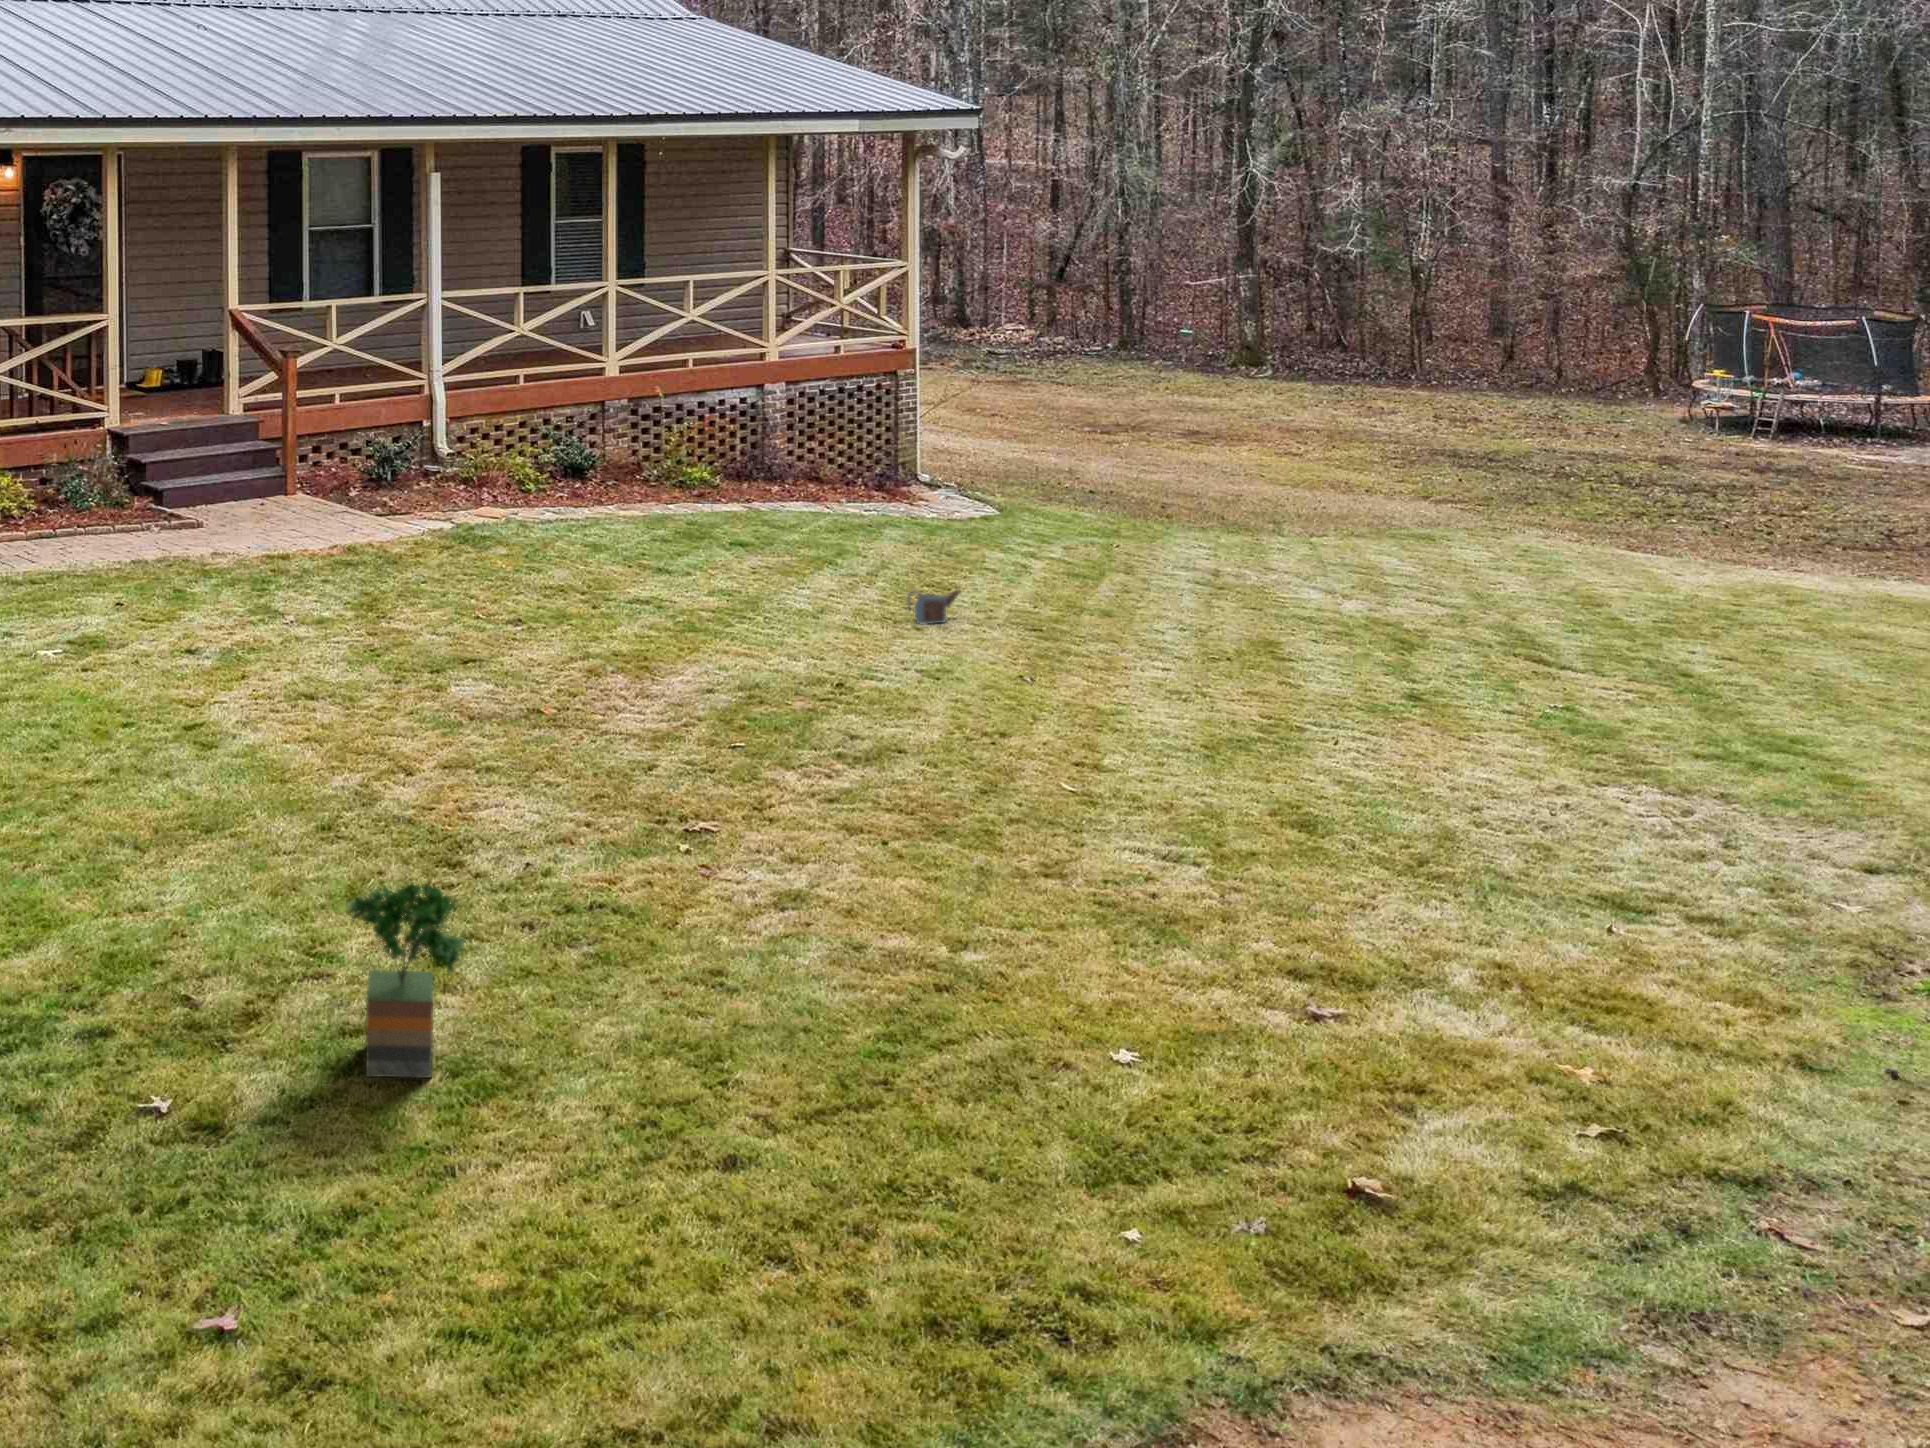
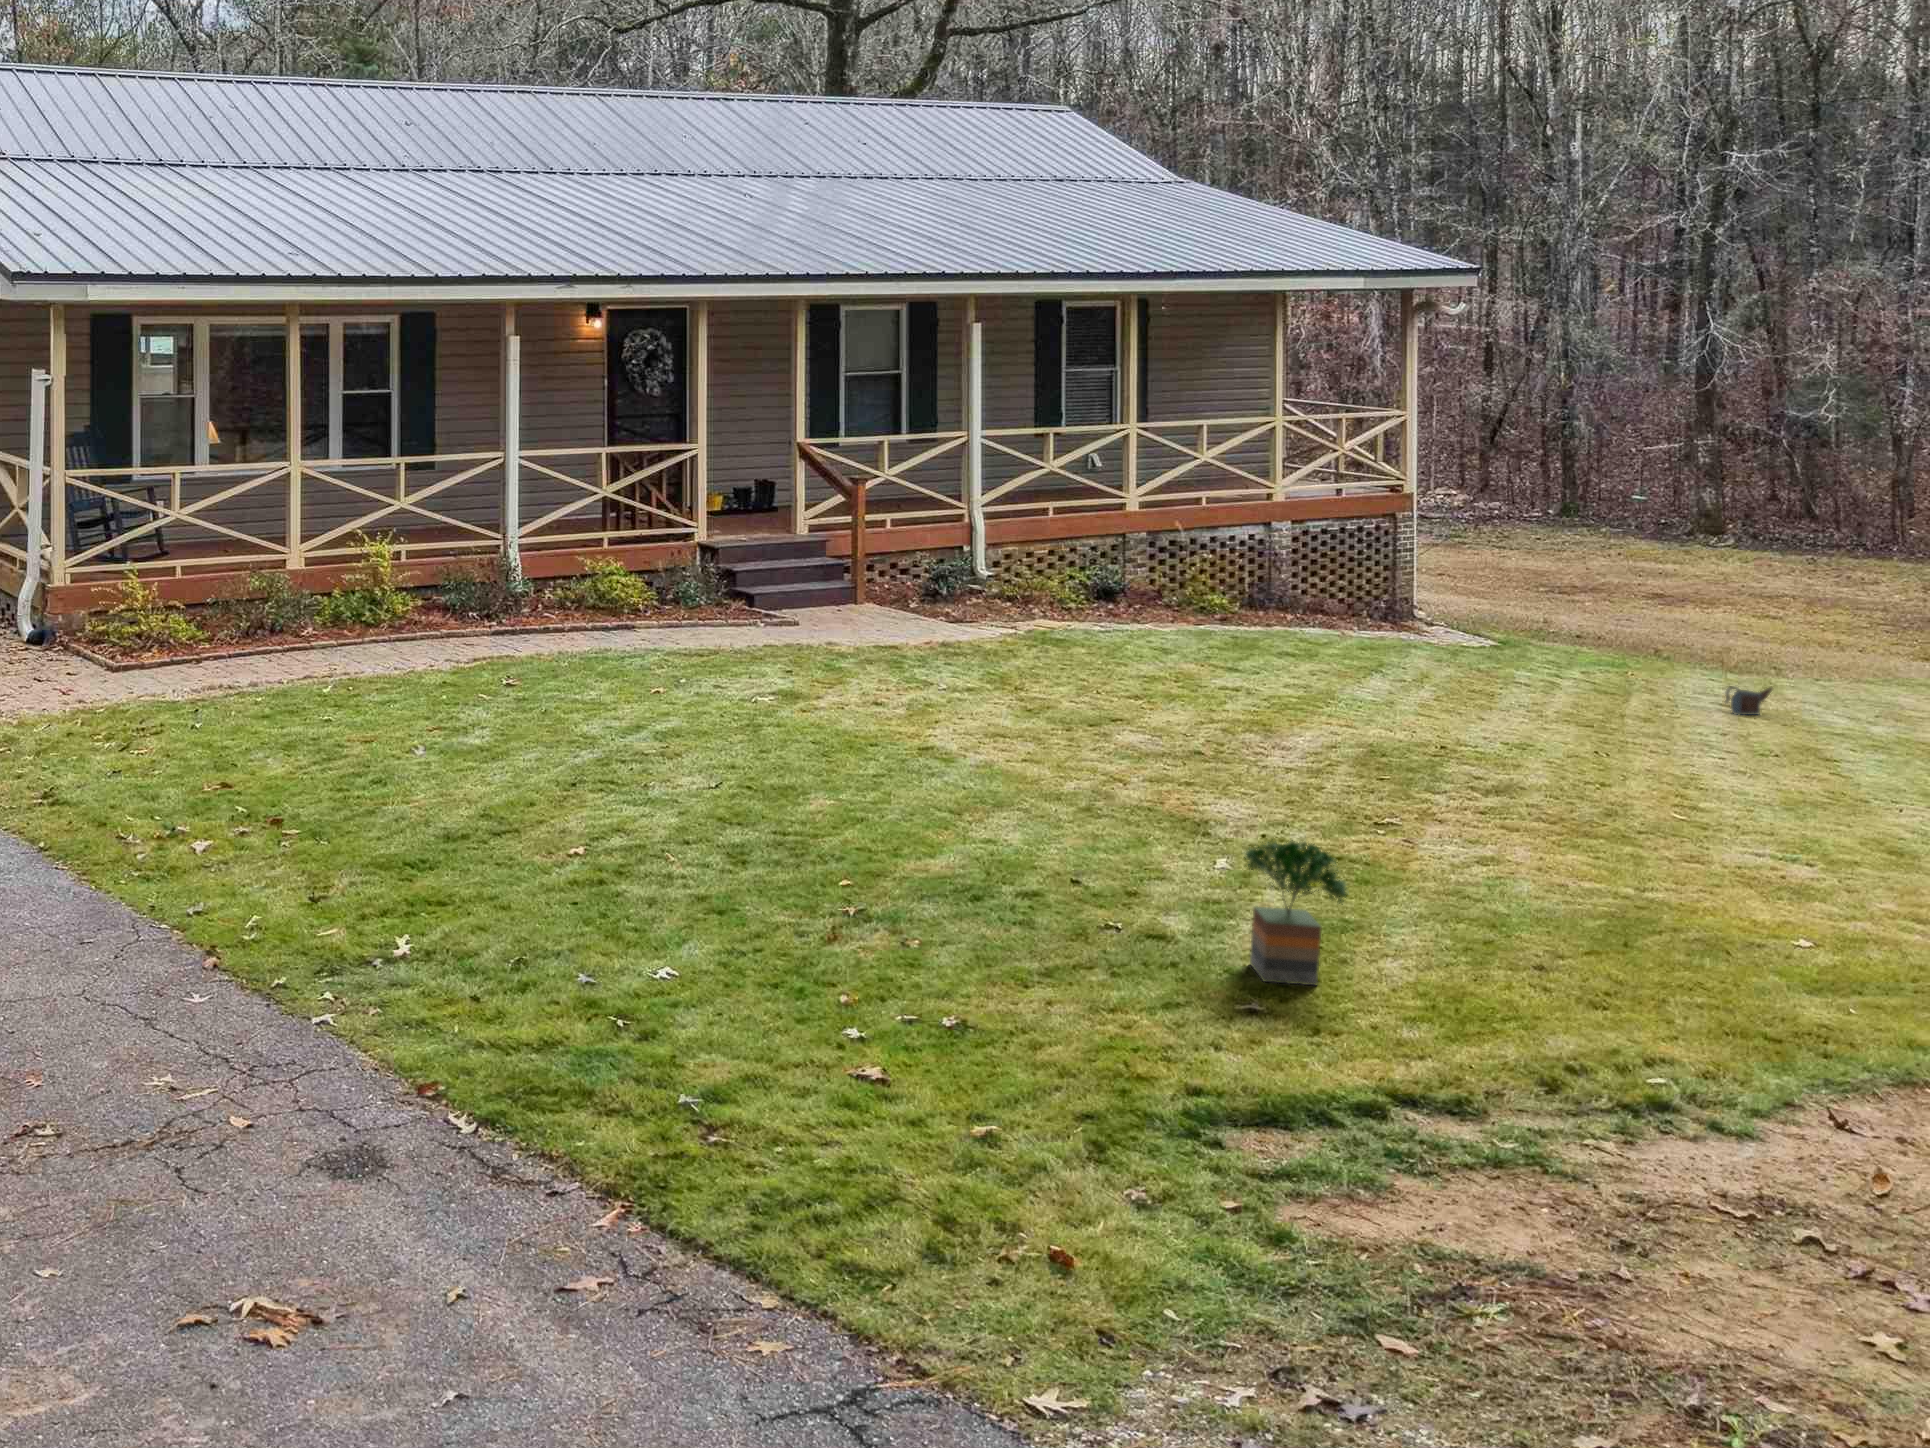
watering can: present [907,590,960,625] -> present [1725,686,1772,715]

